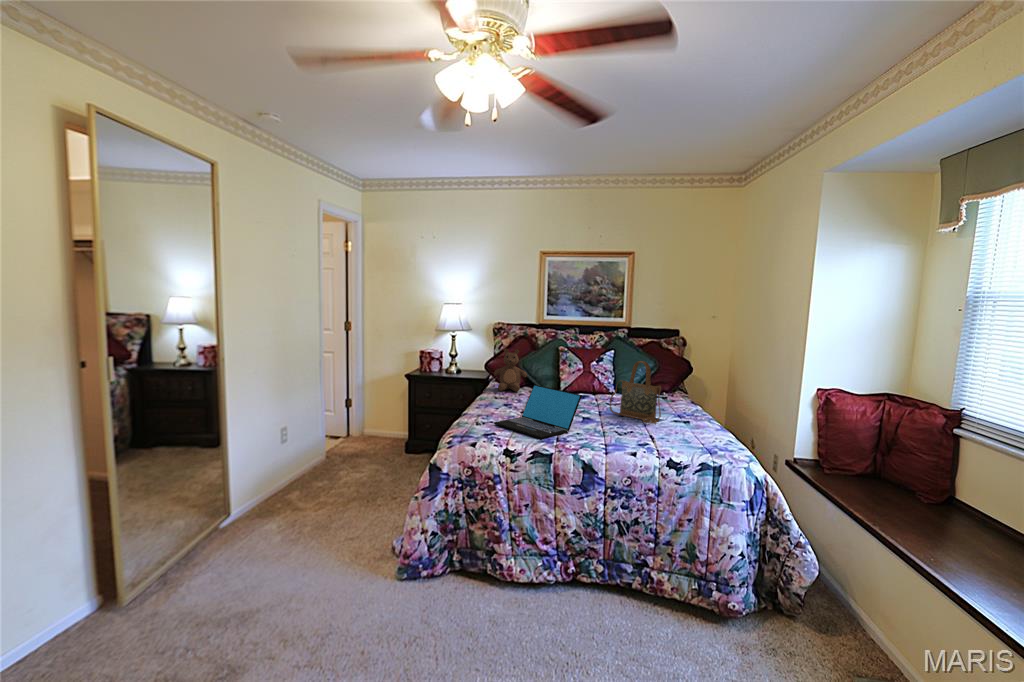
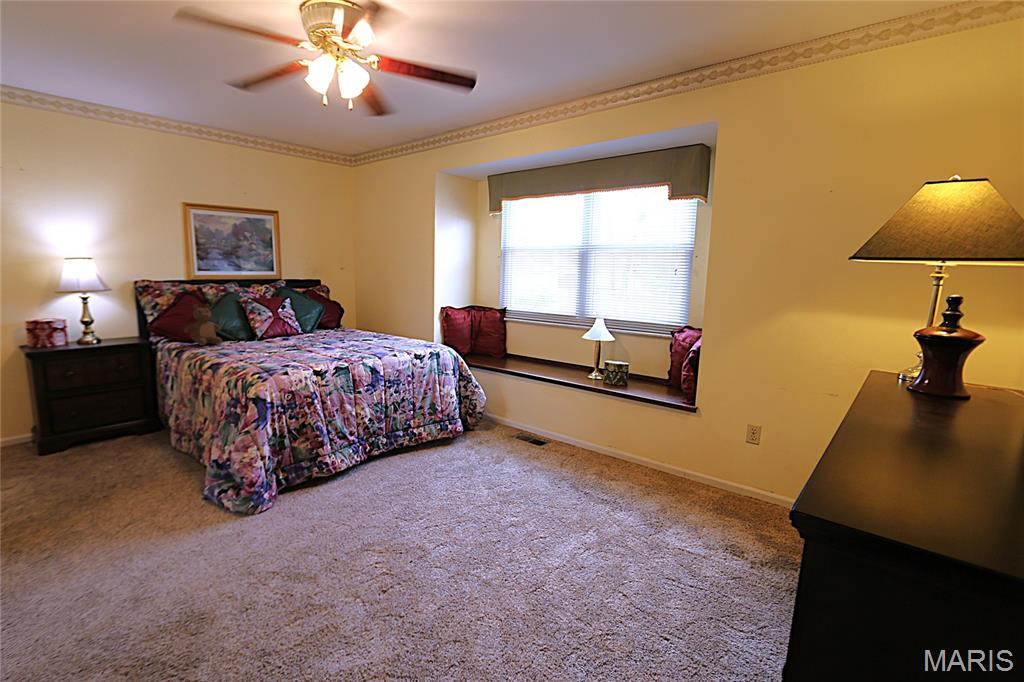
handbag: present [610,361,661,424] -> none [329,300,375,343]
laptop: present [494,385,582,439] -> none [272,326,338,362]

